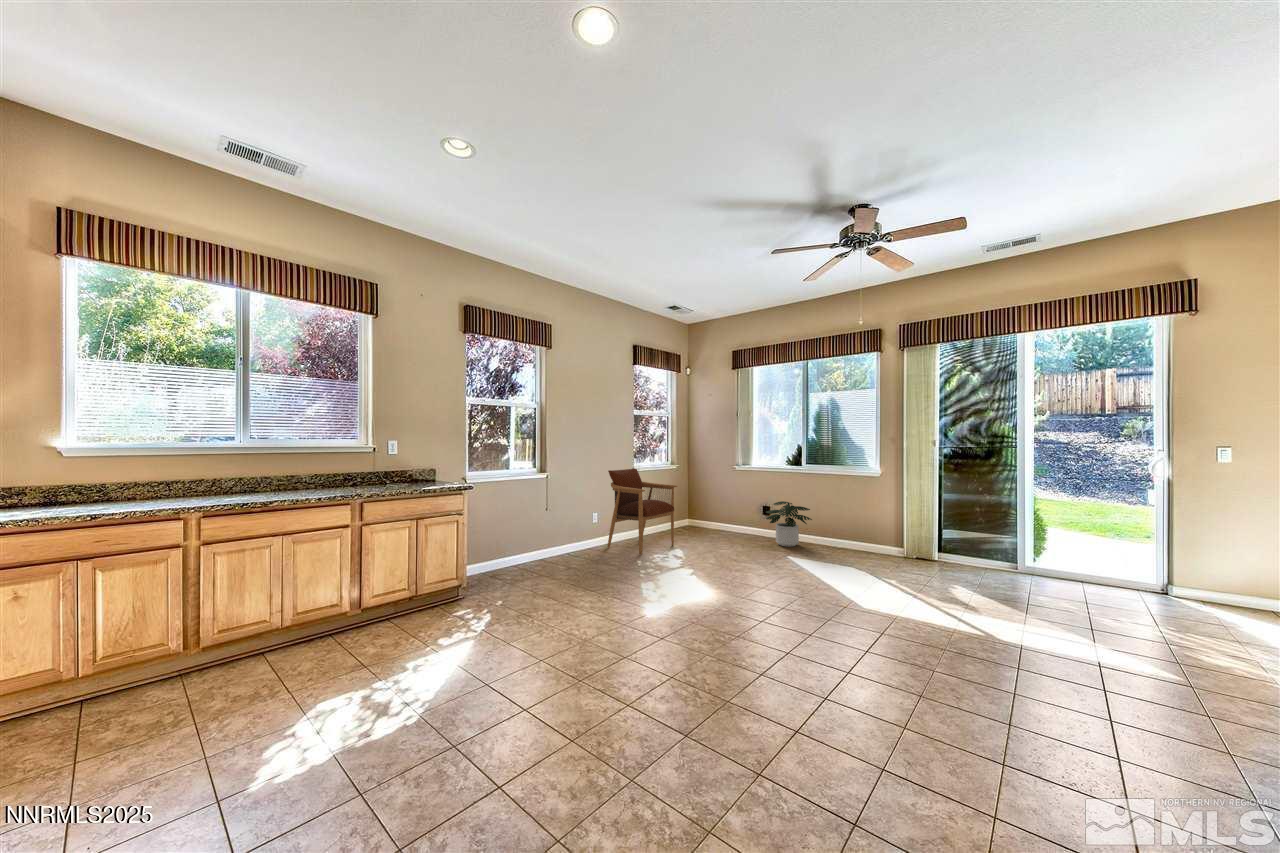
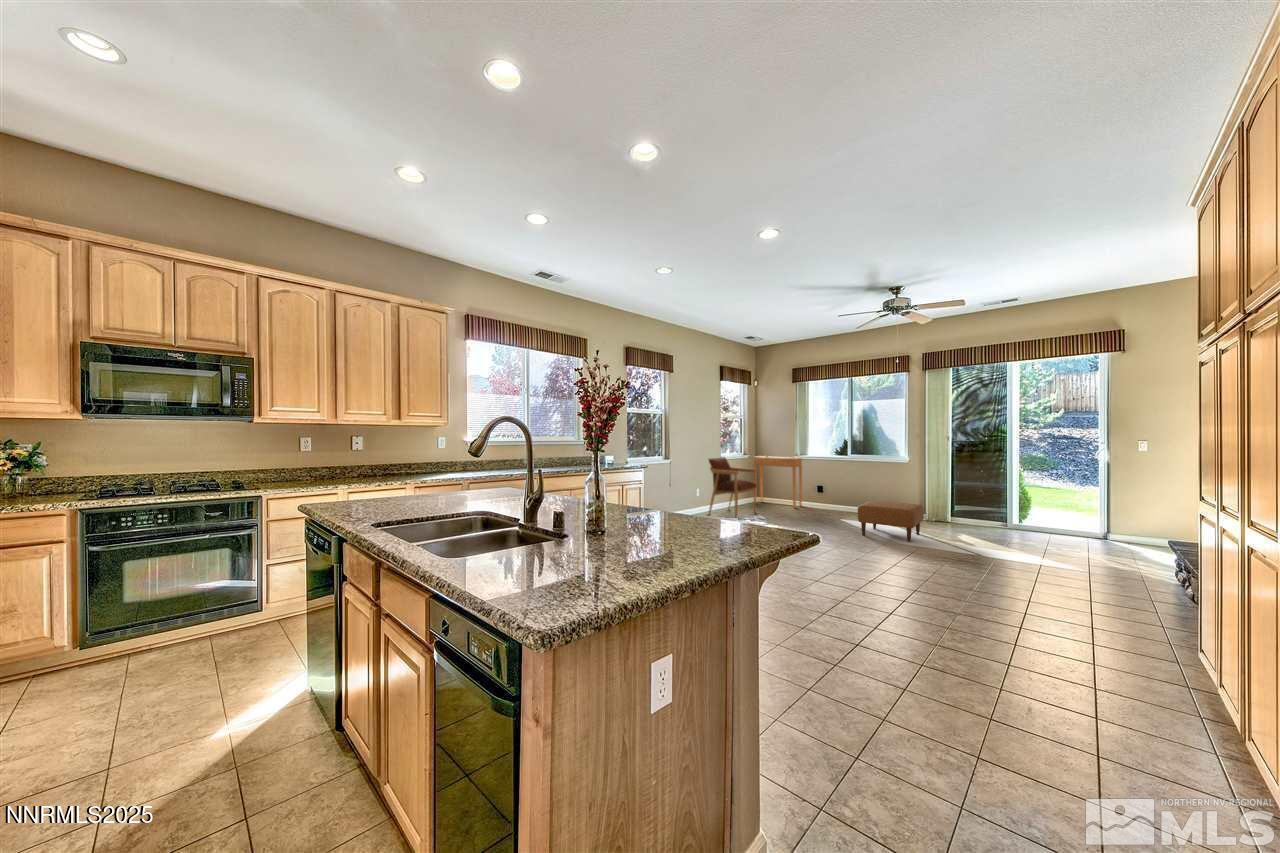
side table: none [680,466,744,537] -> present [753,456,802,508]
potted plant: present [766,501,812,547] -> none [821,481,858,513]
ottoman: none [801,535,899,605] -> present [857,501,924,542]

